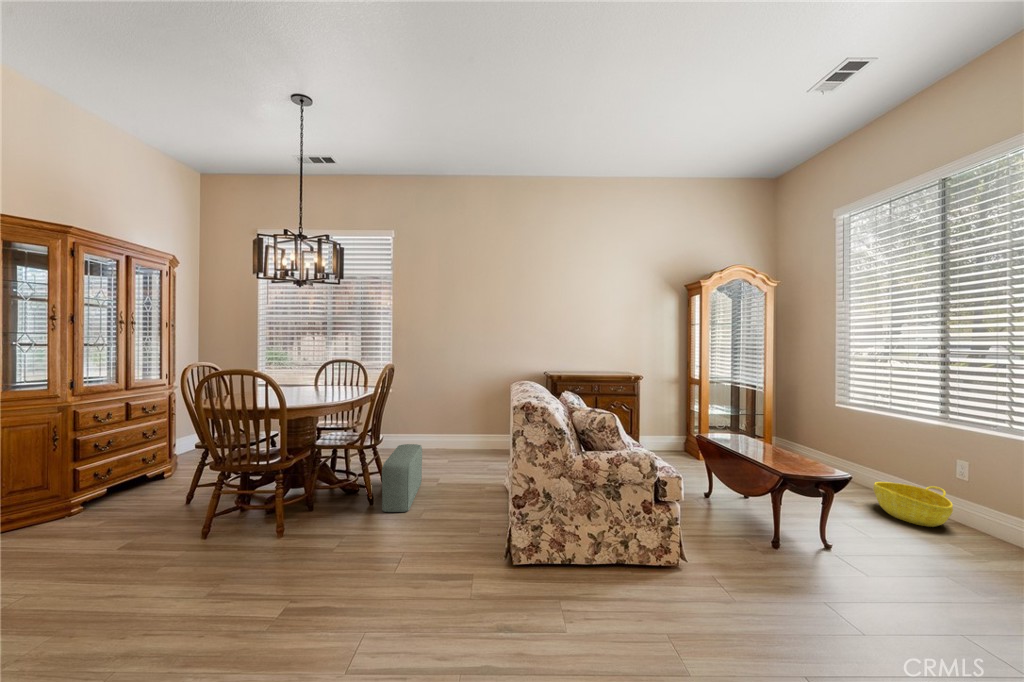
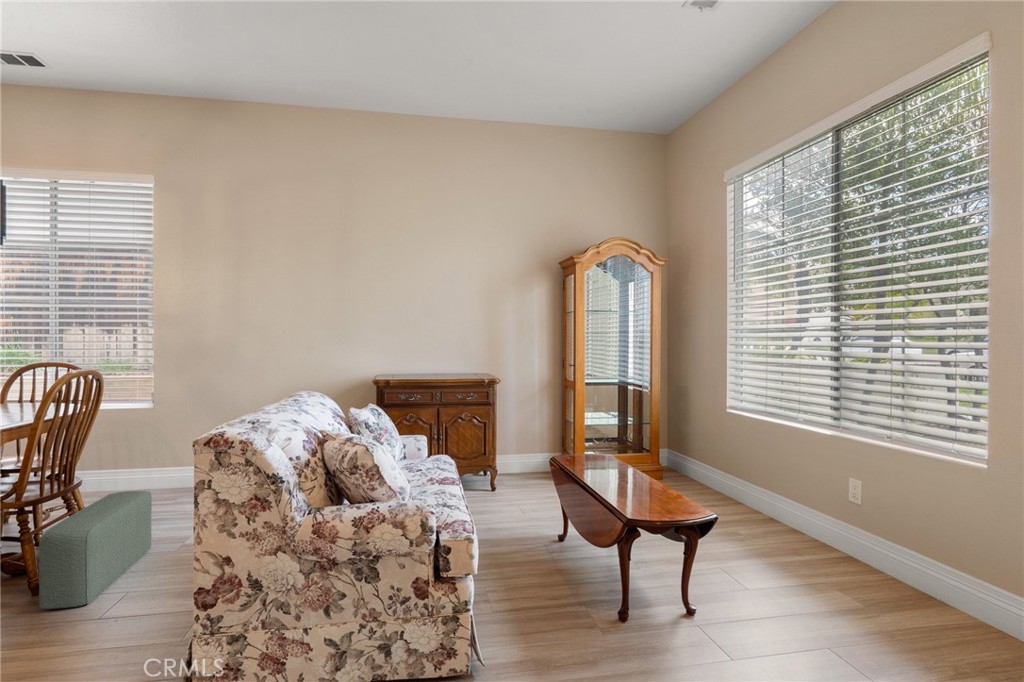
basket: present [873,482,953,527] -> none [759,510,842,568]

